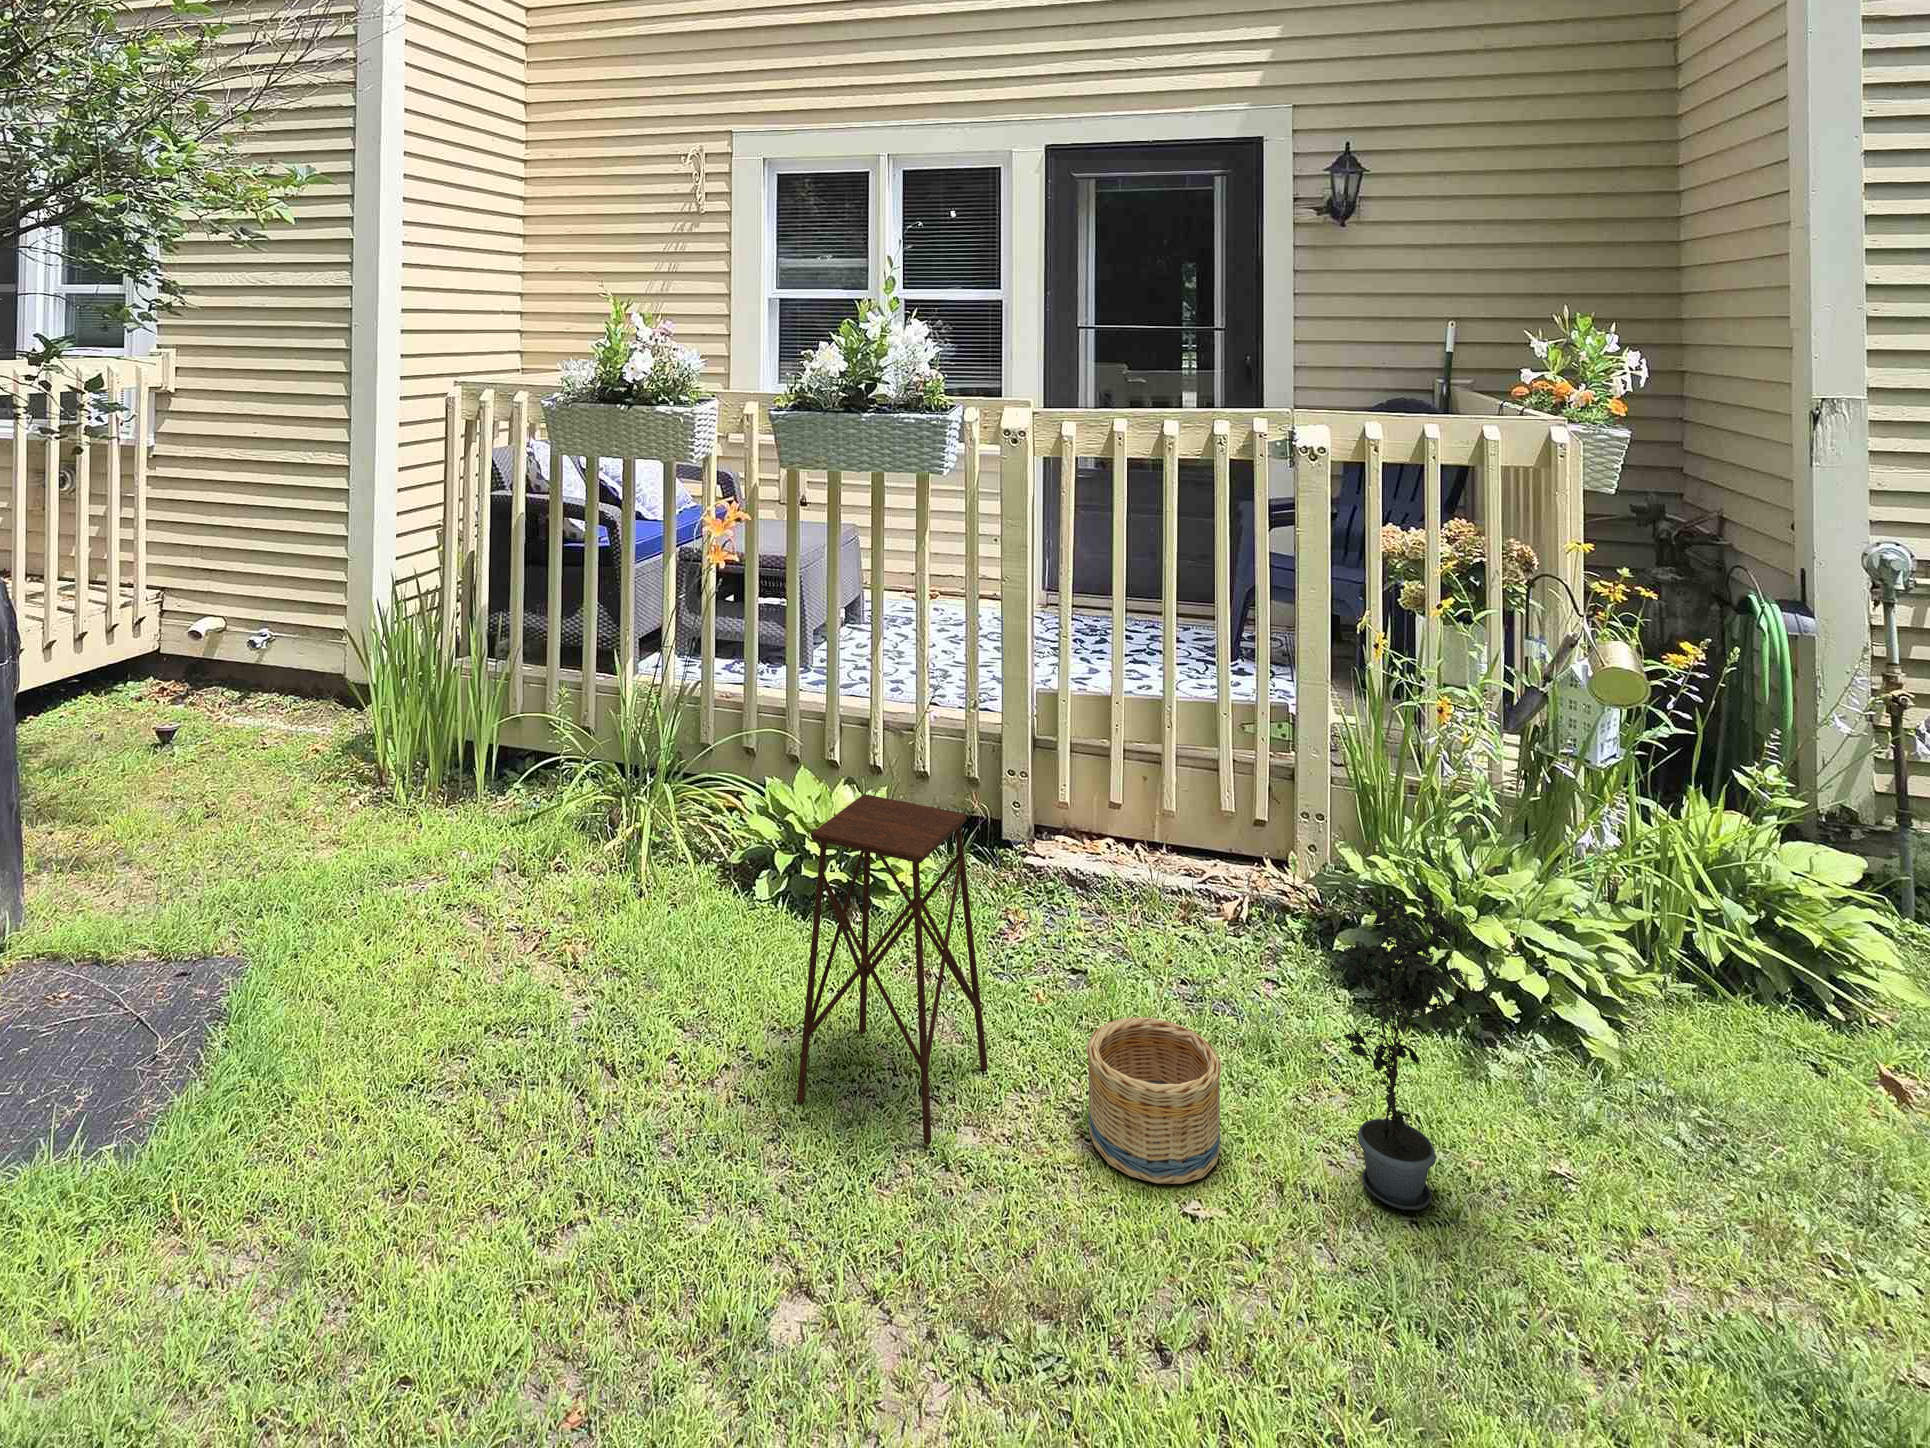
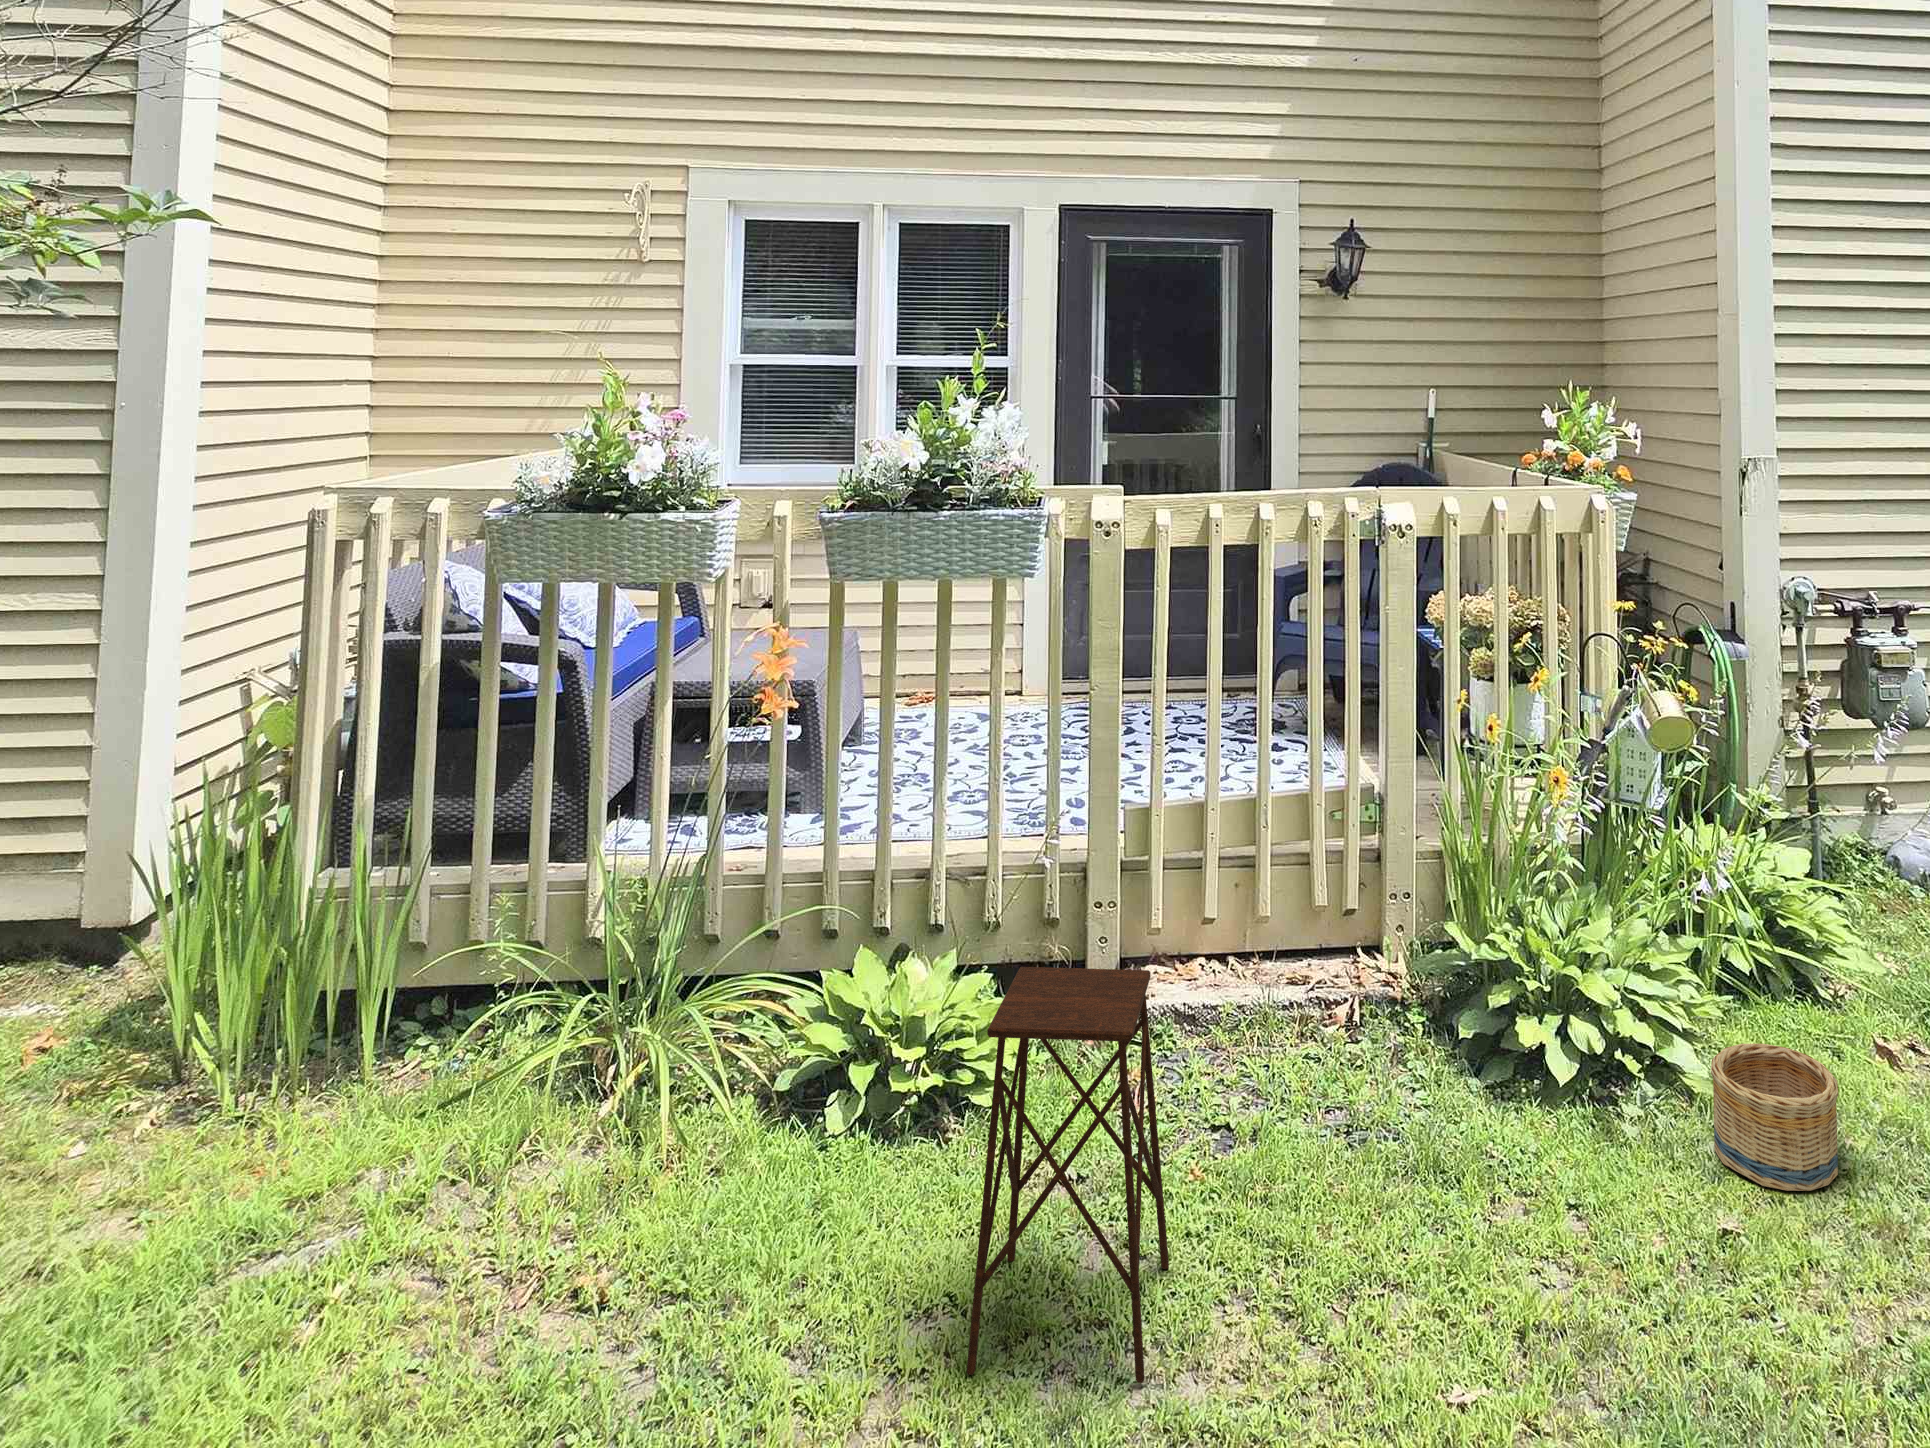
potted plant: present [1328,894,1474,1211] -> none [1540,974,1678,1309]
basket: present [1086,1018,1222,1184] -> present [1711,1043,1838,1191]

